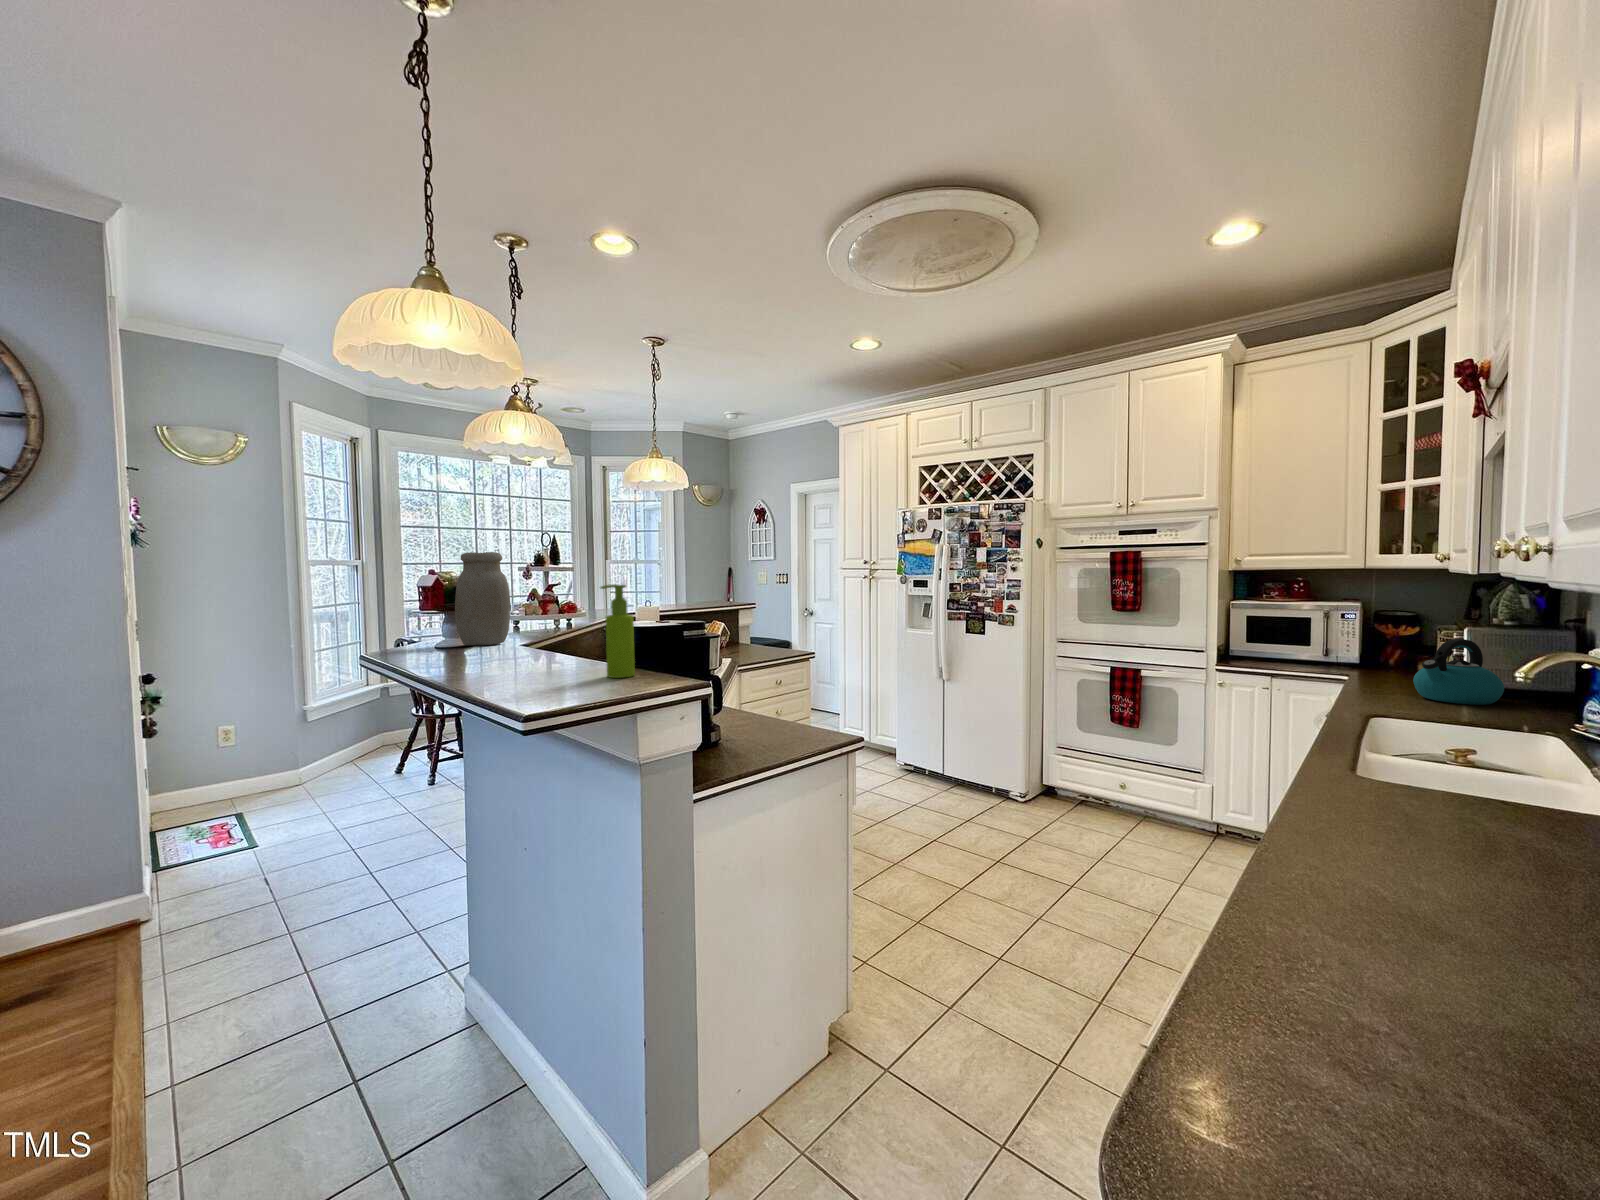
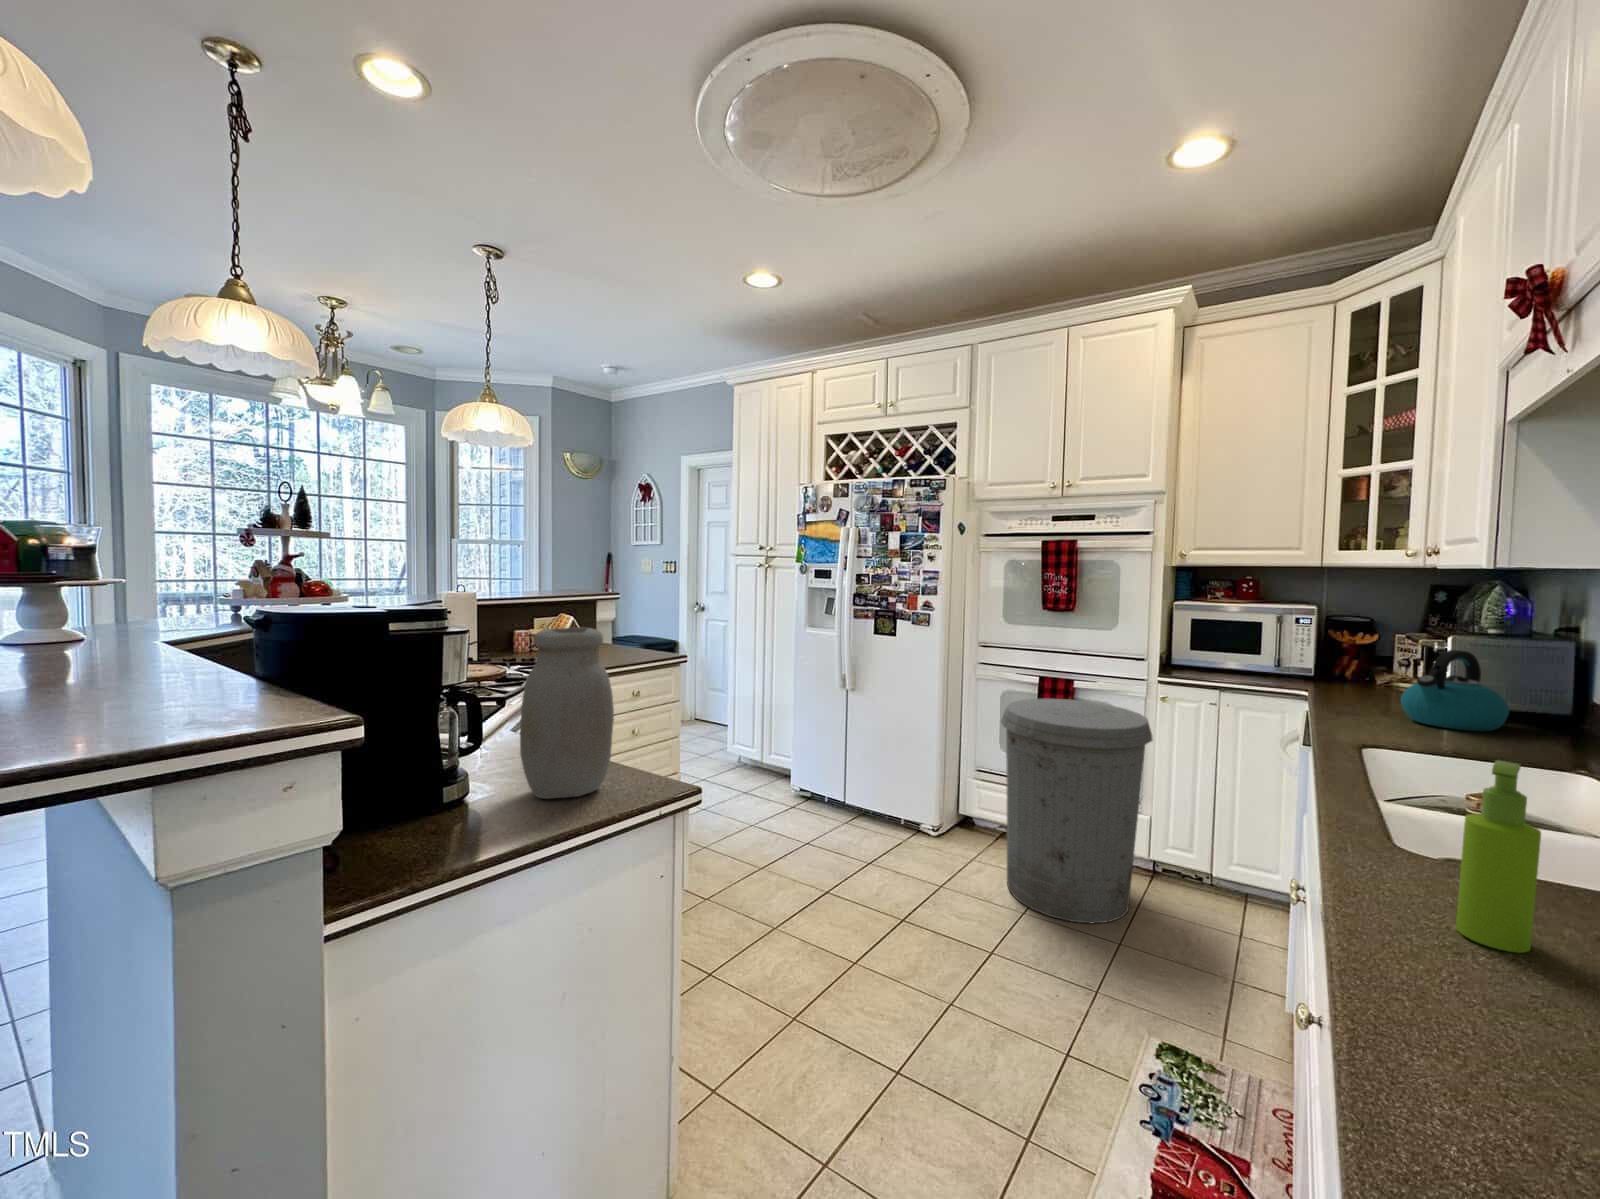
jar: present [455,552,510,645] -> present [520,627,614,799]
soap dispenser: present [601,584,635,678] -> present [1456,760,1541,953]
trash can: none [1076,685,1210,870] -> present [1001,699,1153,924]

